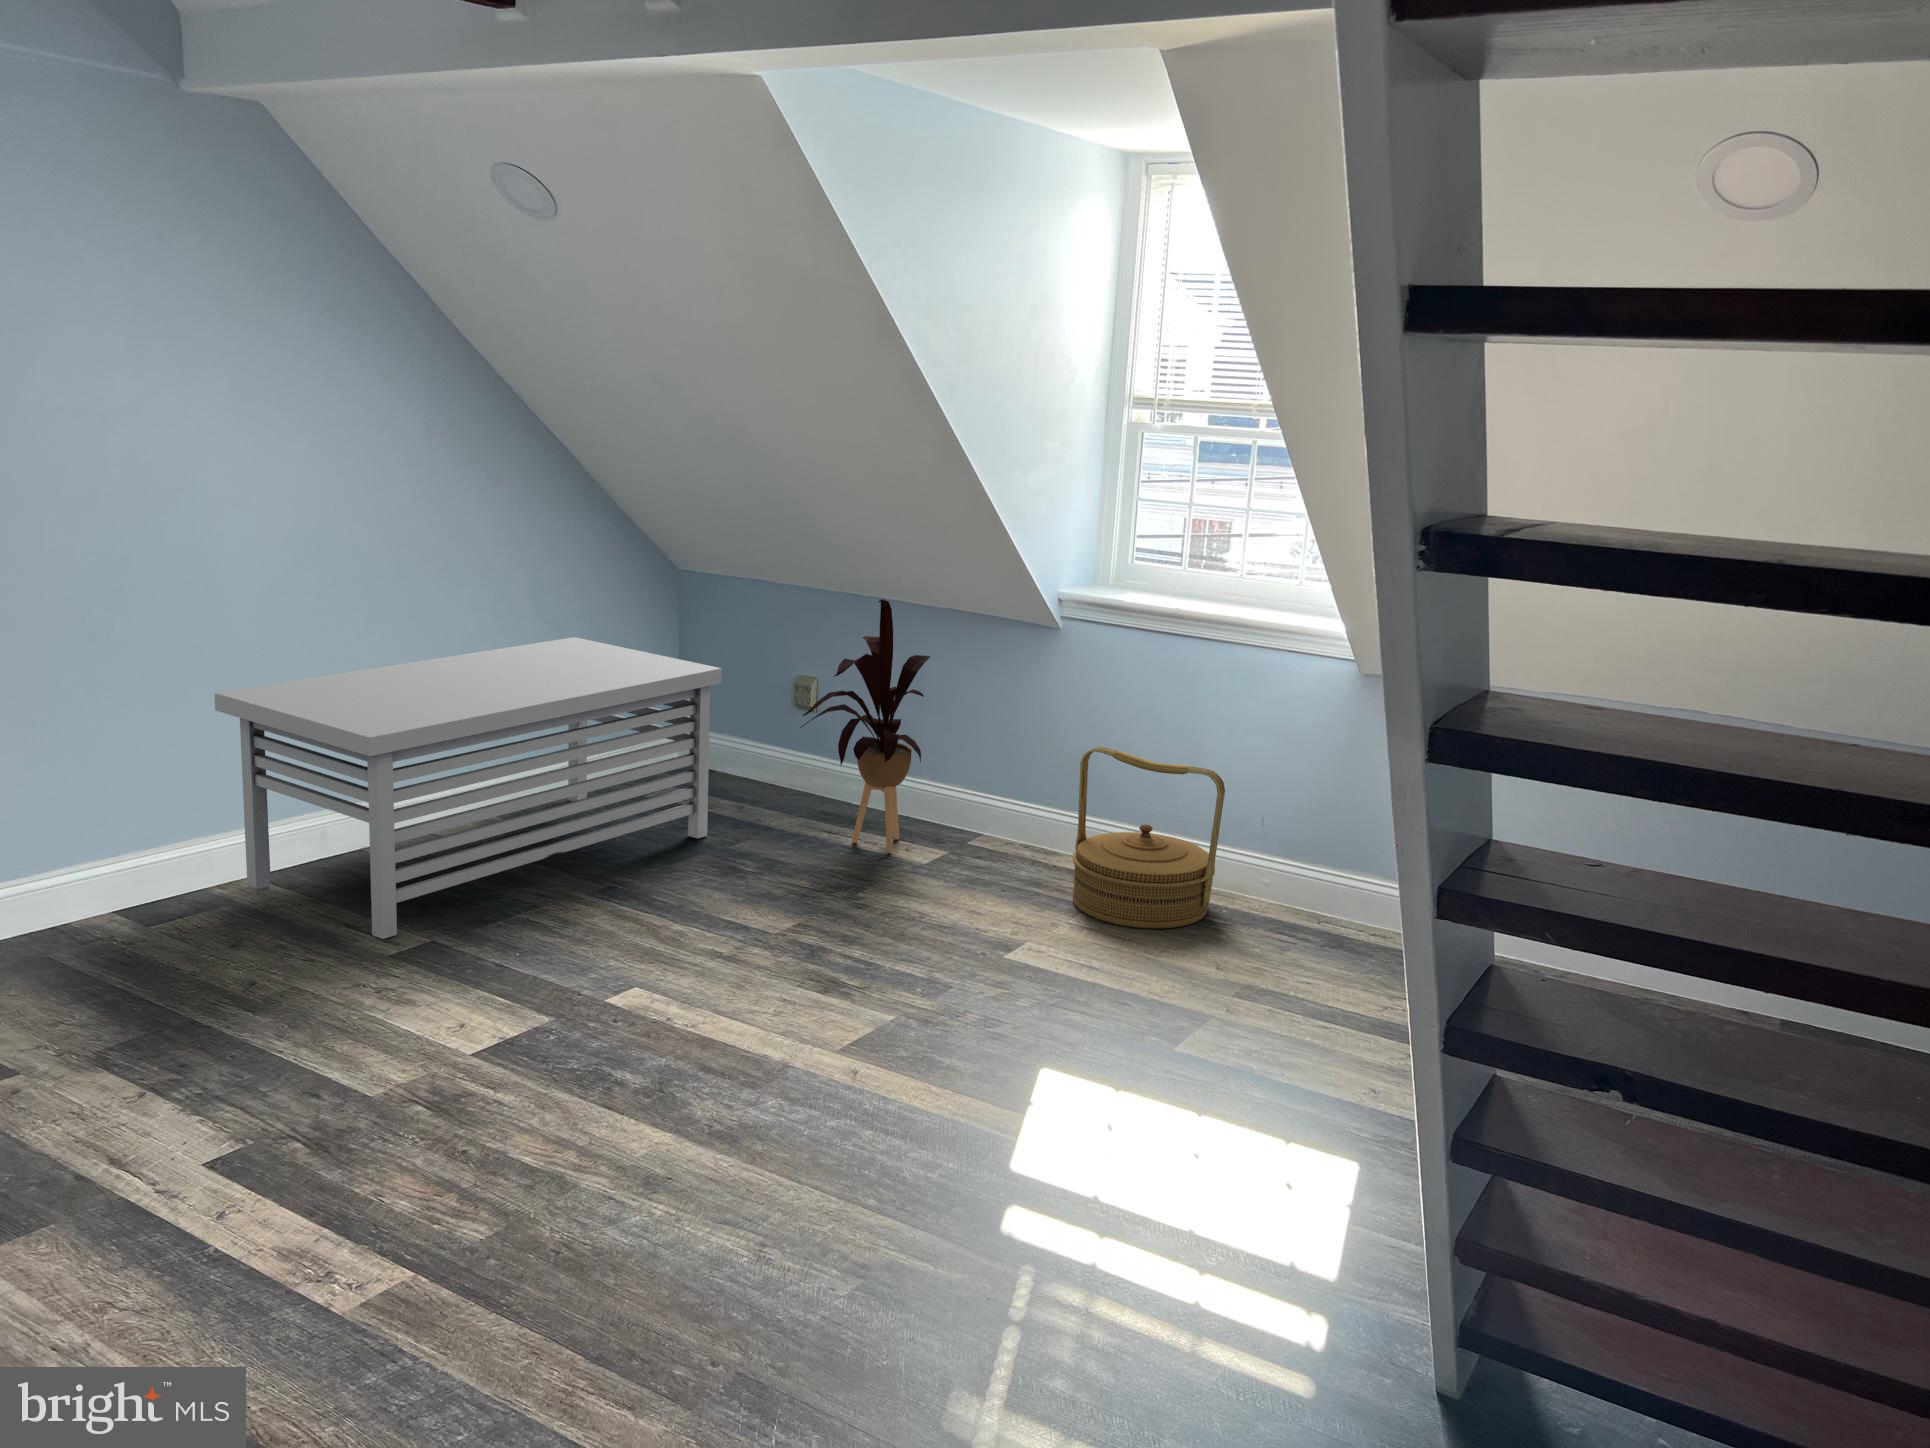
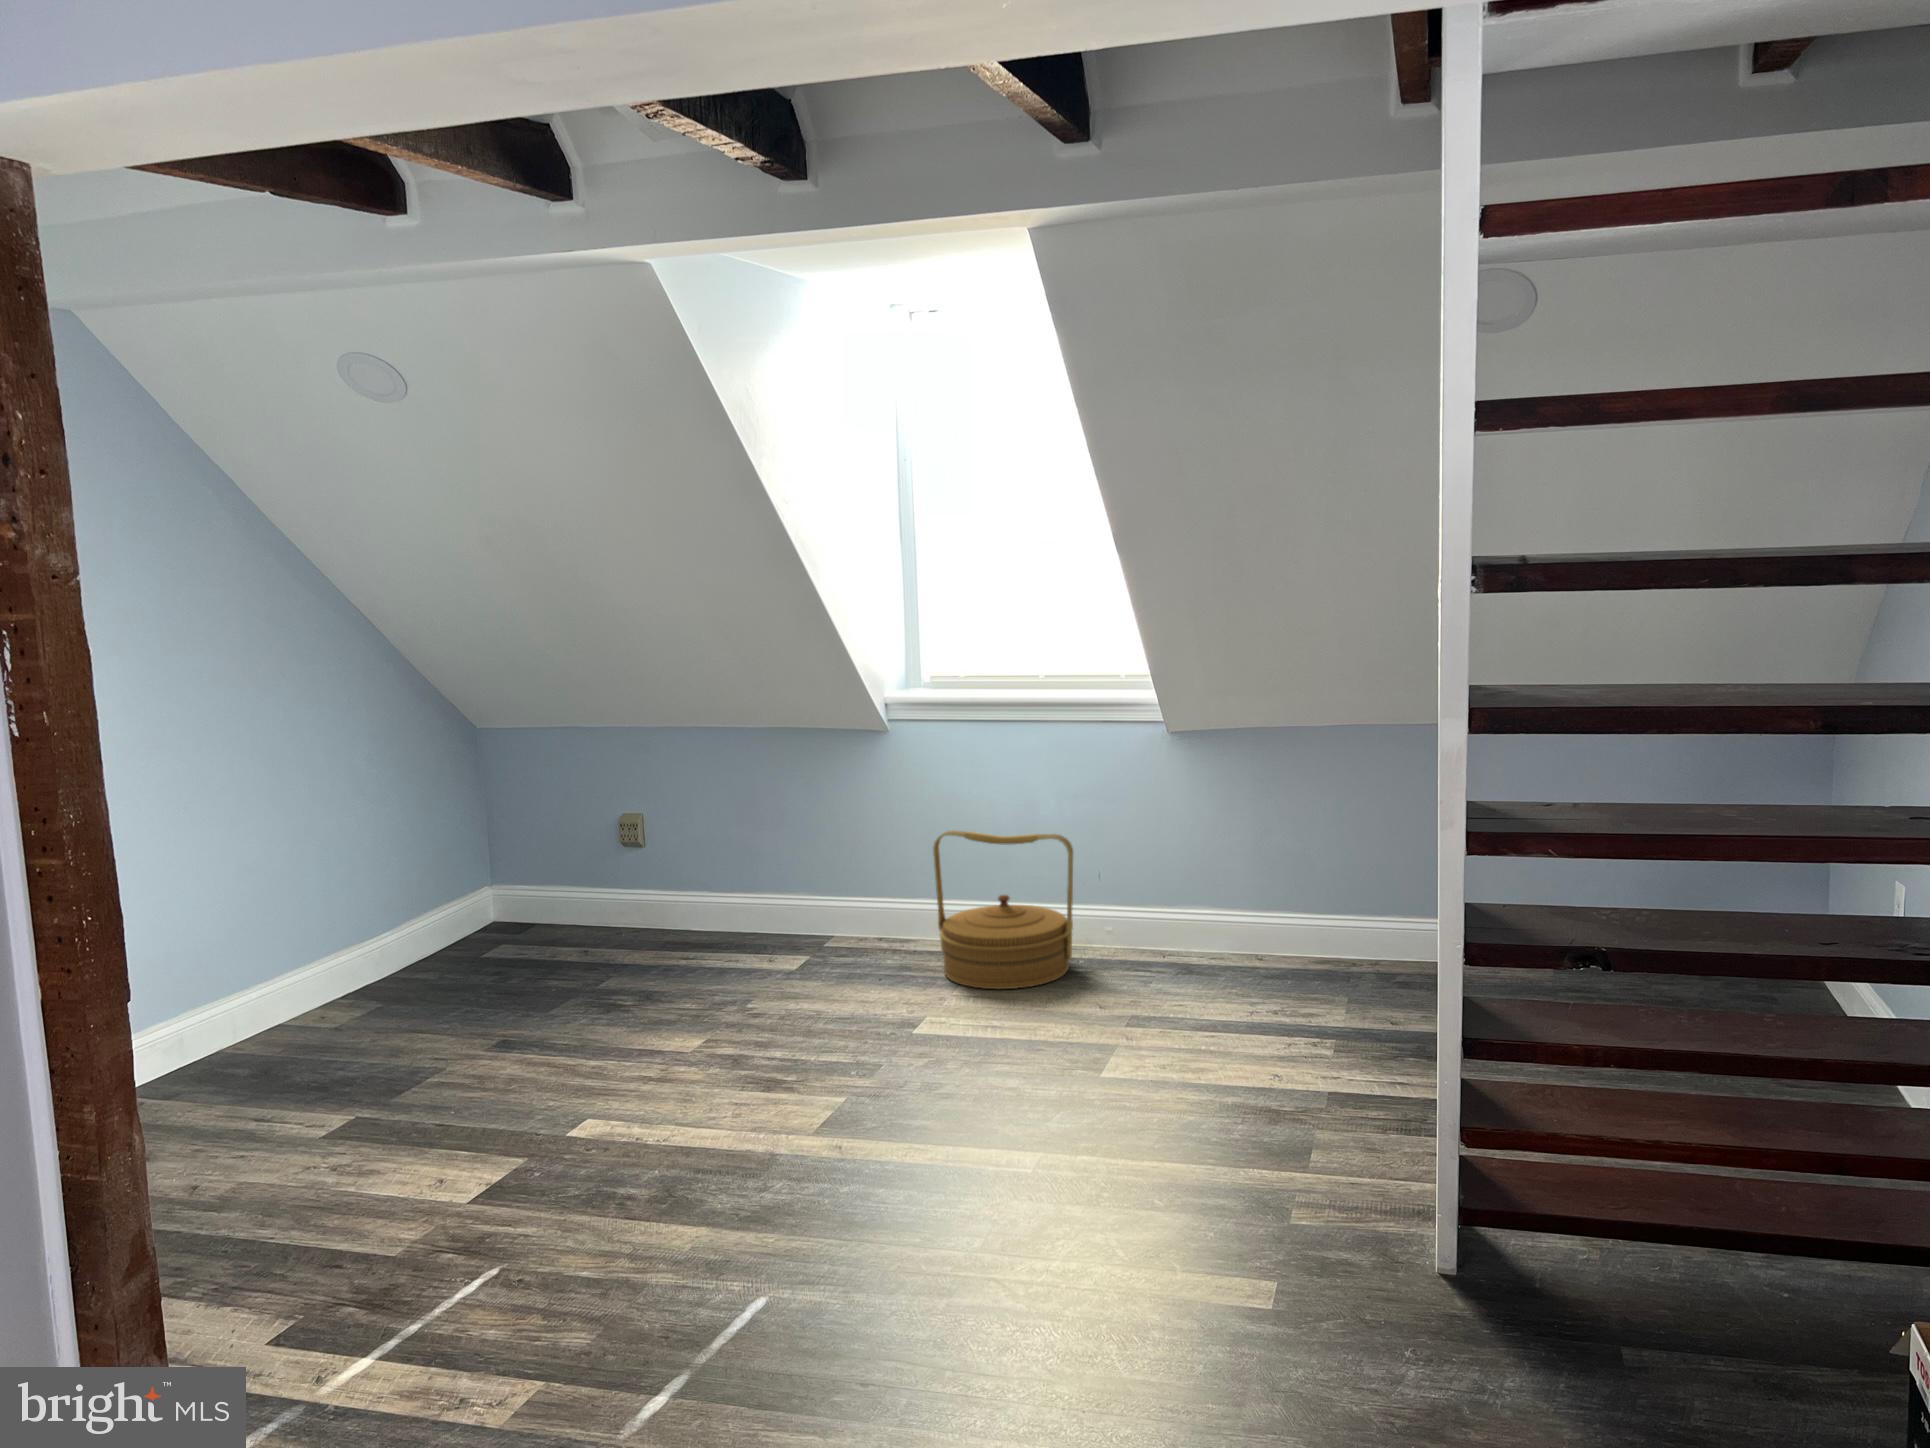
house plant: present [801,599,930,852] -> none [648,723,773,966]
storage bench: present [214,637,722,939] -> none [72,807,569,1125]

